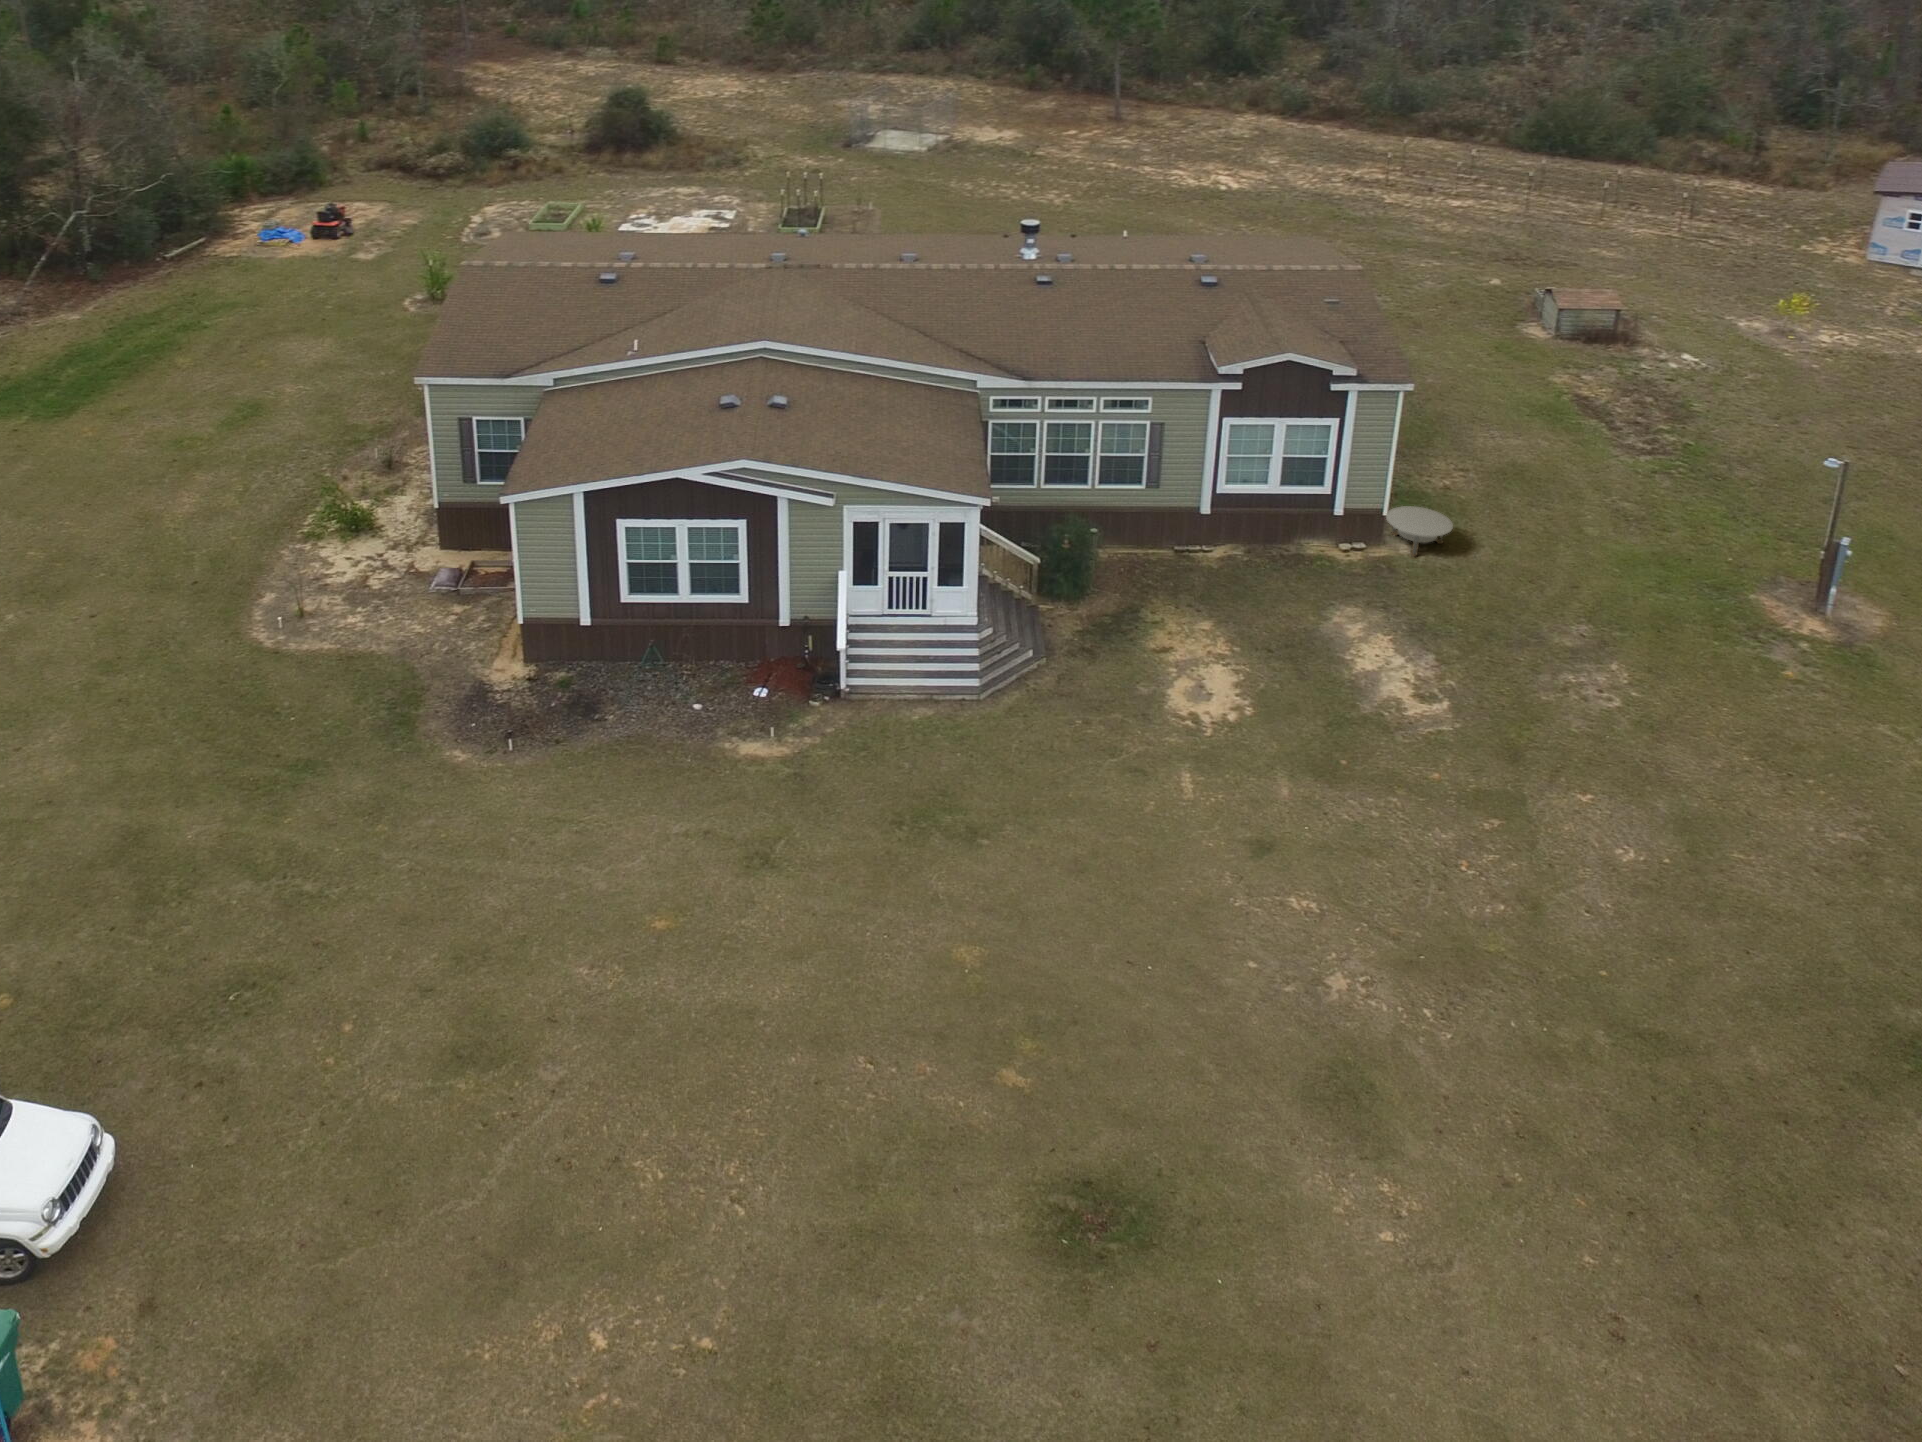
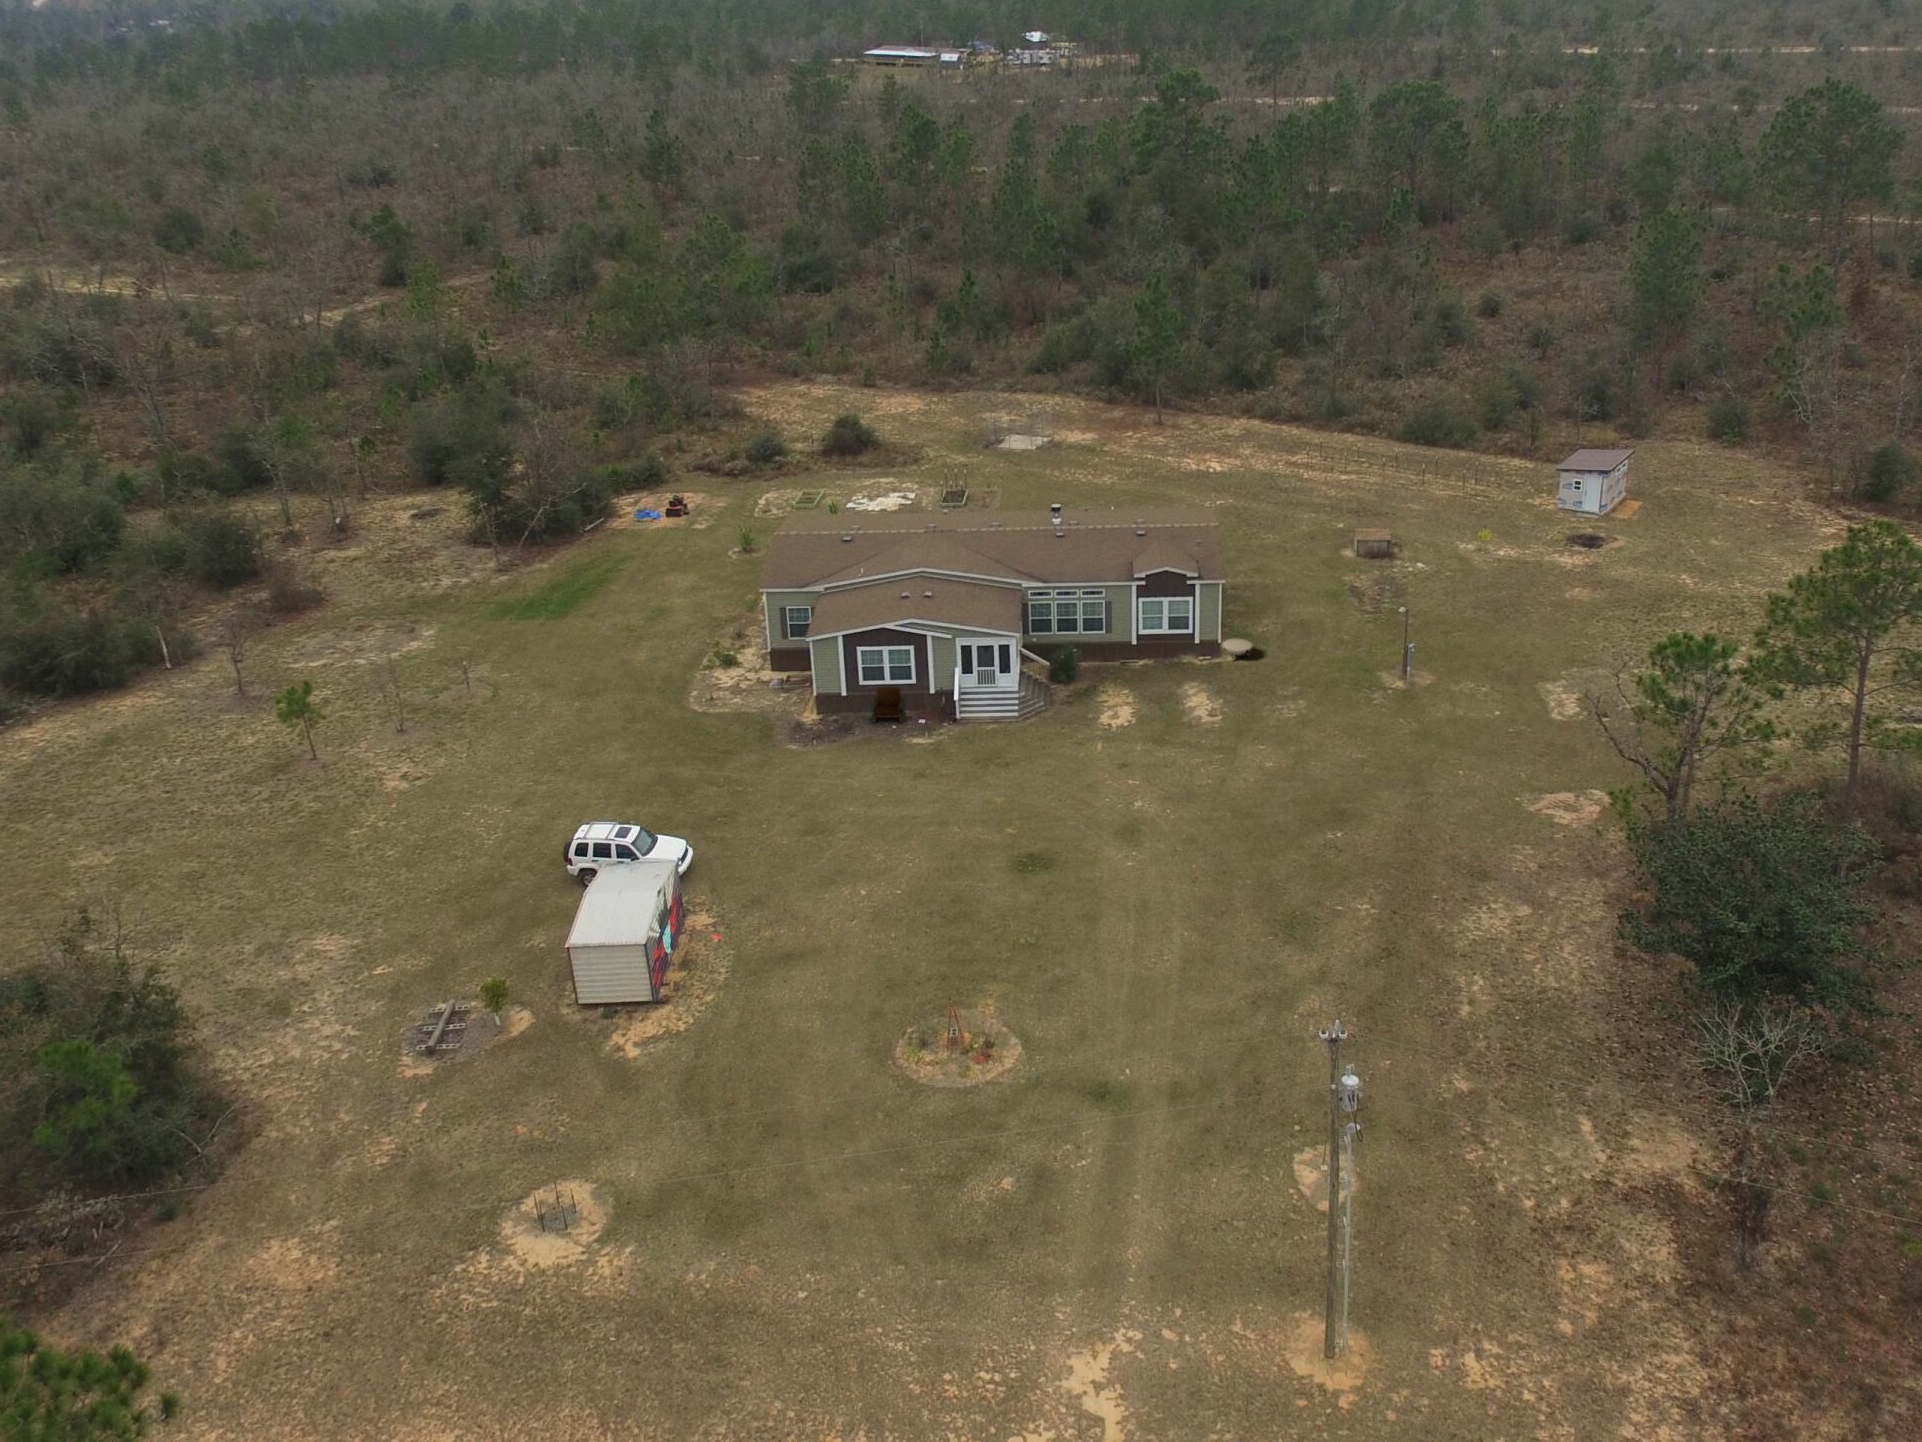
lounge chair: none [645,609,725,695] -> present [871,687,906,723]

